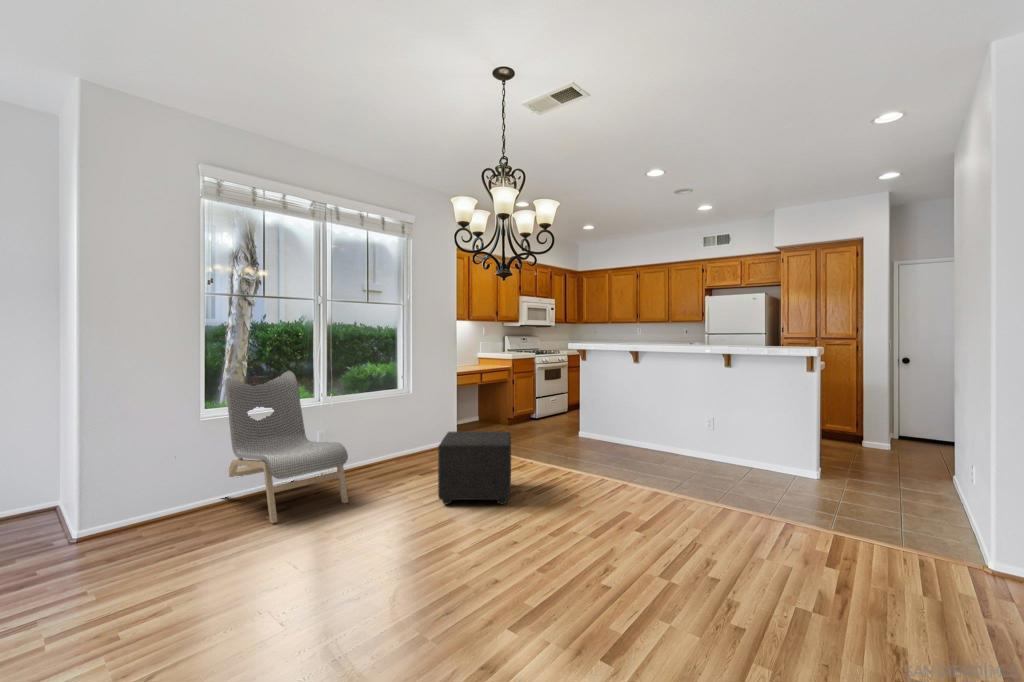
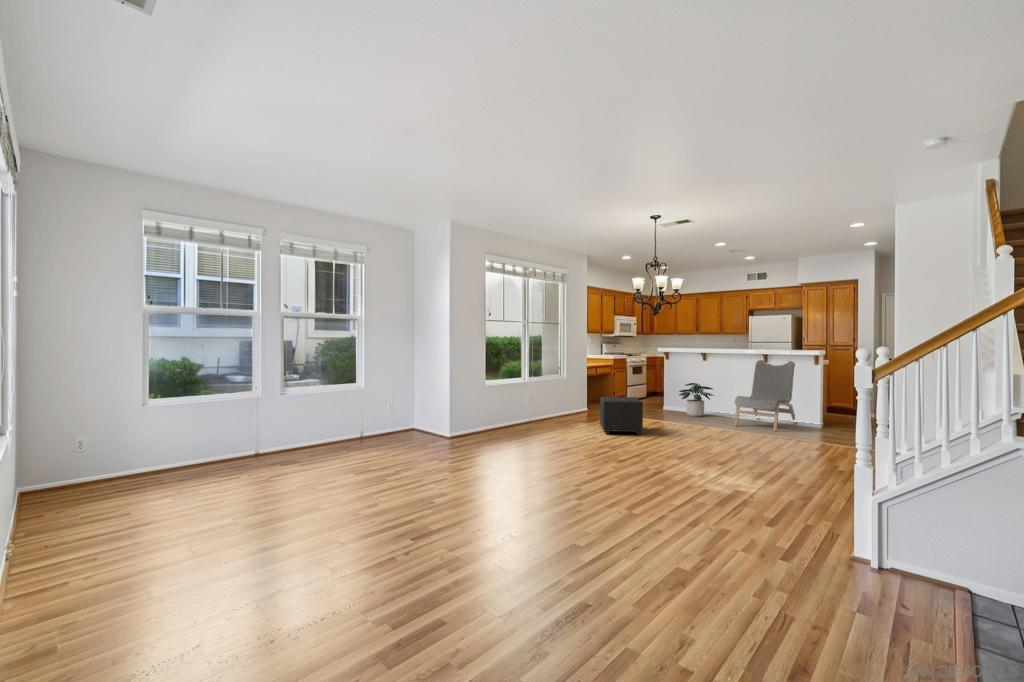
dining chair: present [225,371,348,523] -> present [734,360,797,431]
potted plant: none [594,398,650,453] -> present [679,383,714,417]

